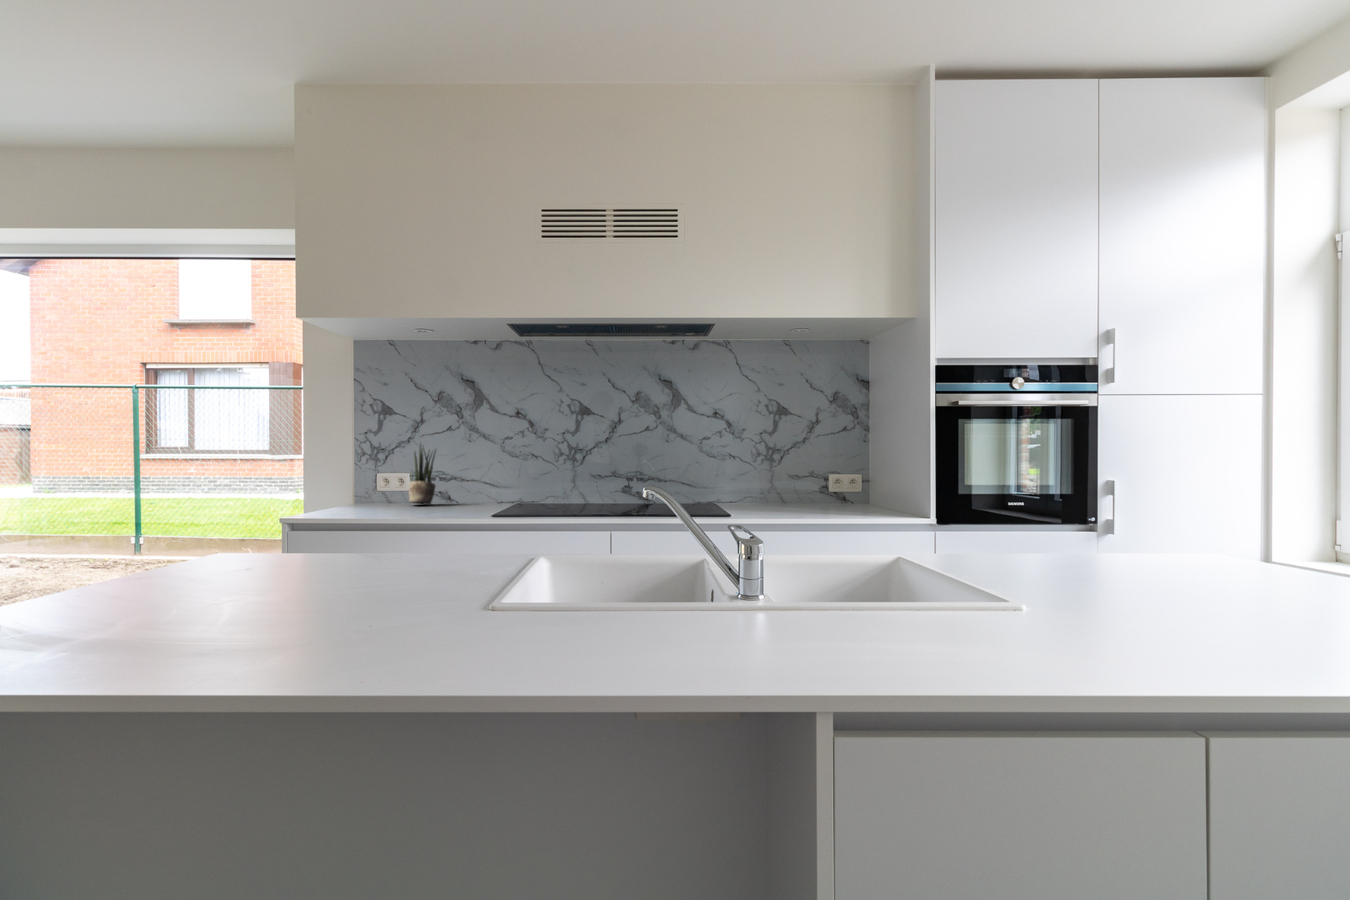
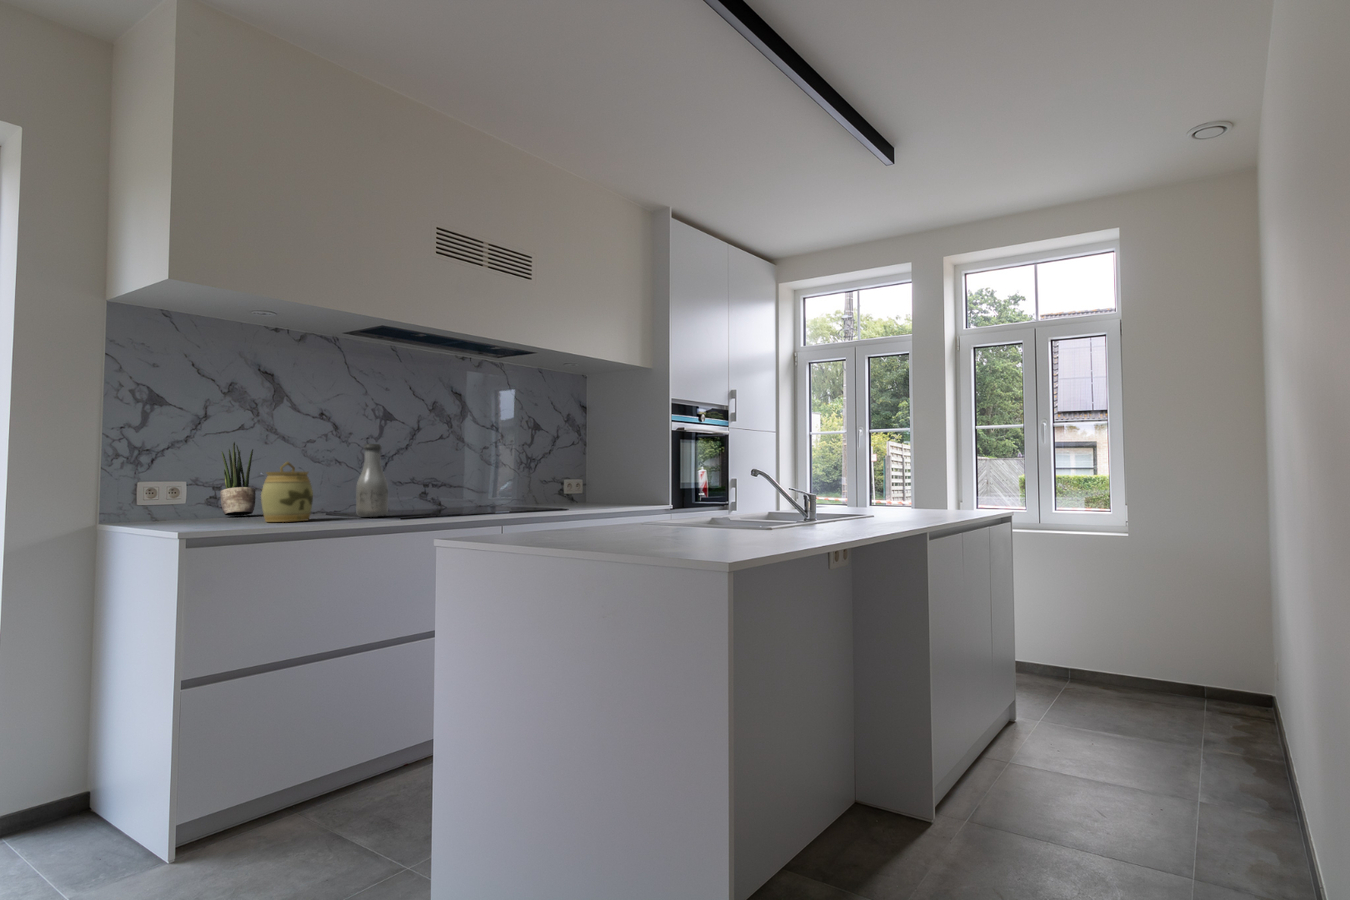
bottle: none [440,447,468,516] -> present [356,444,388,517]
jar: none [364,464,405,516] -> present [261,462,313,522]

